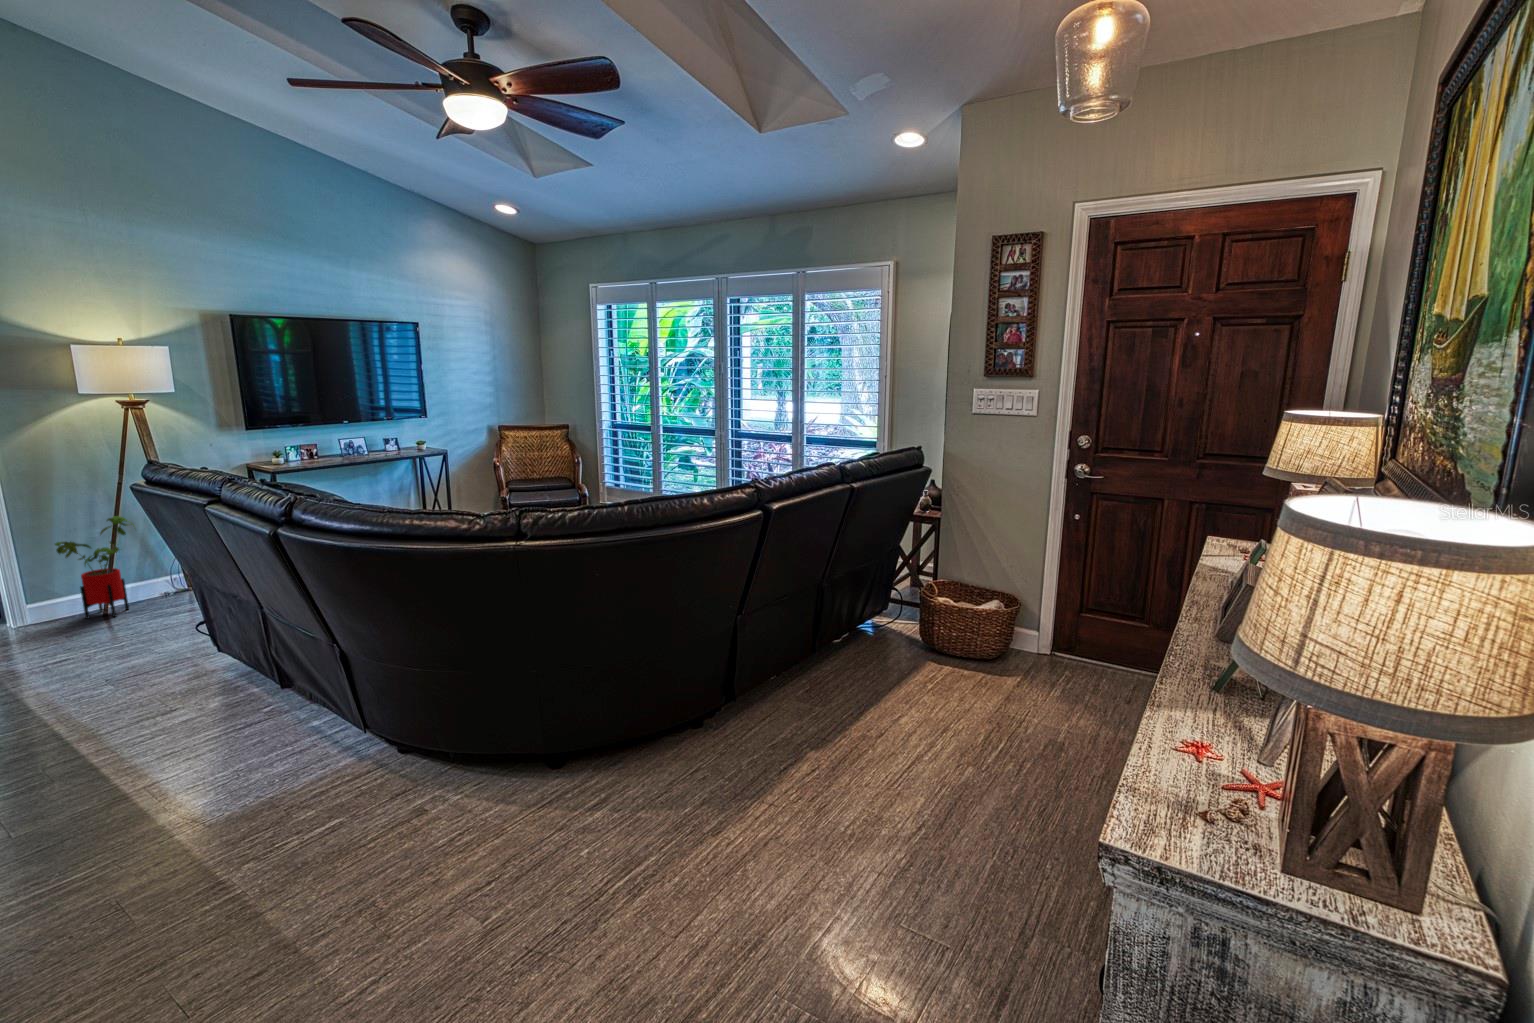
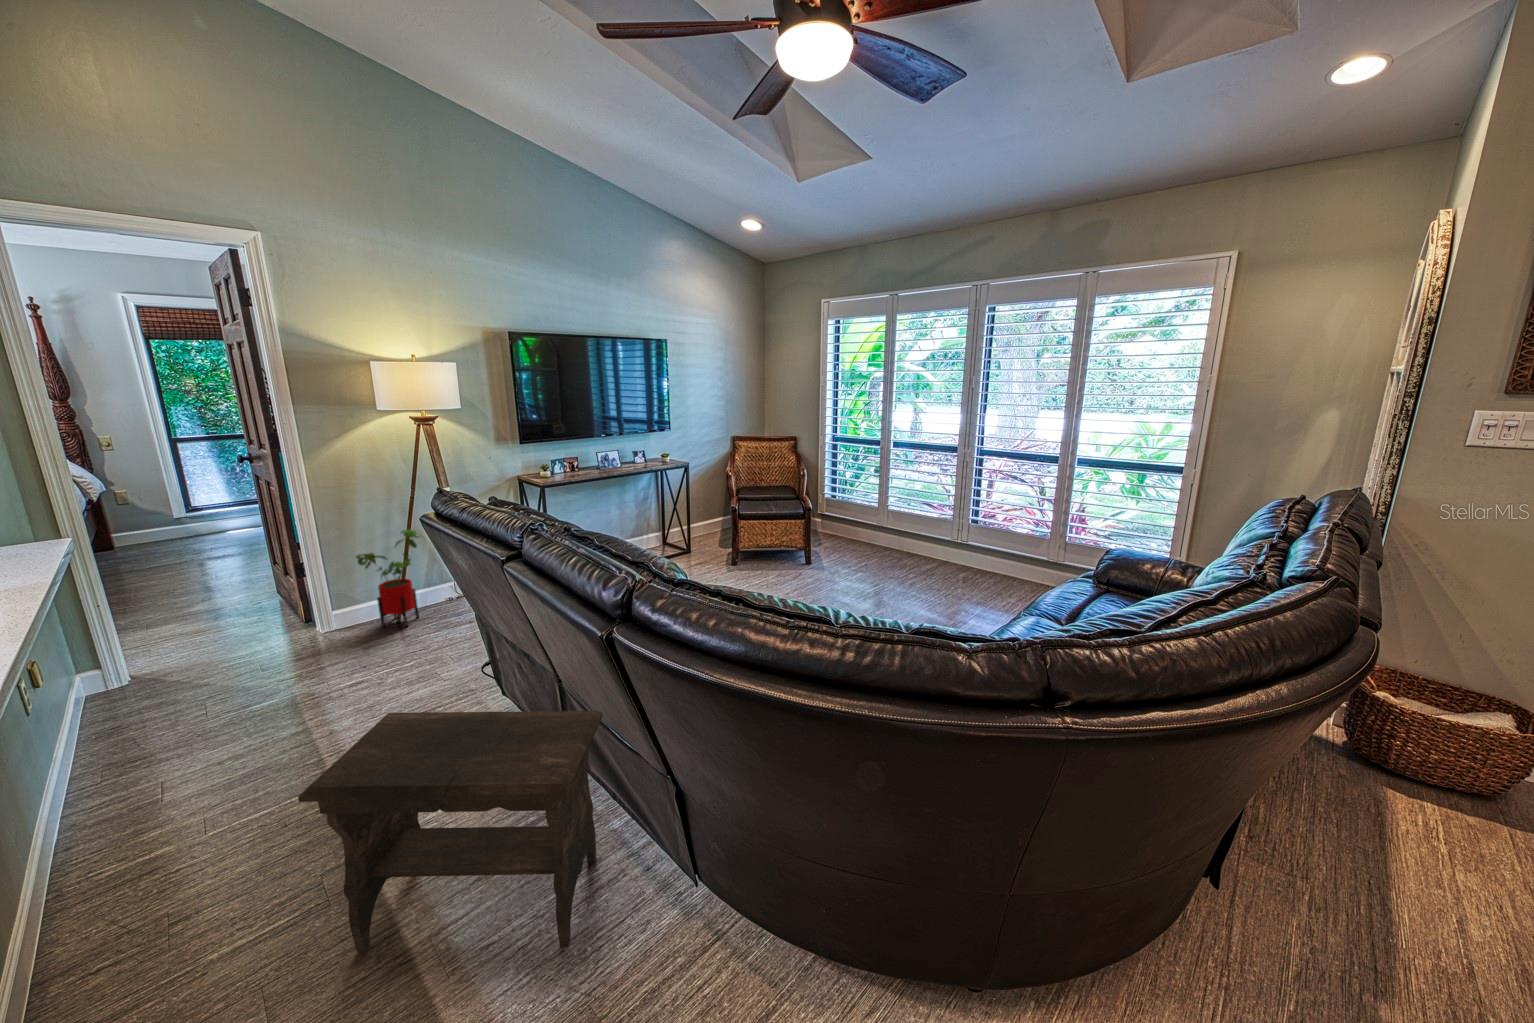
footstool: none [36,613,290,789] -> present [298,711,603,951]

